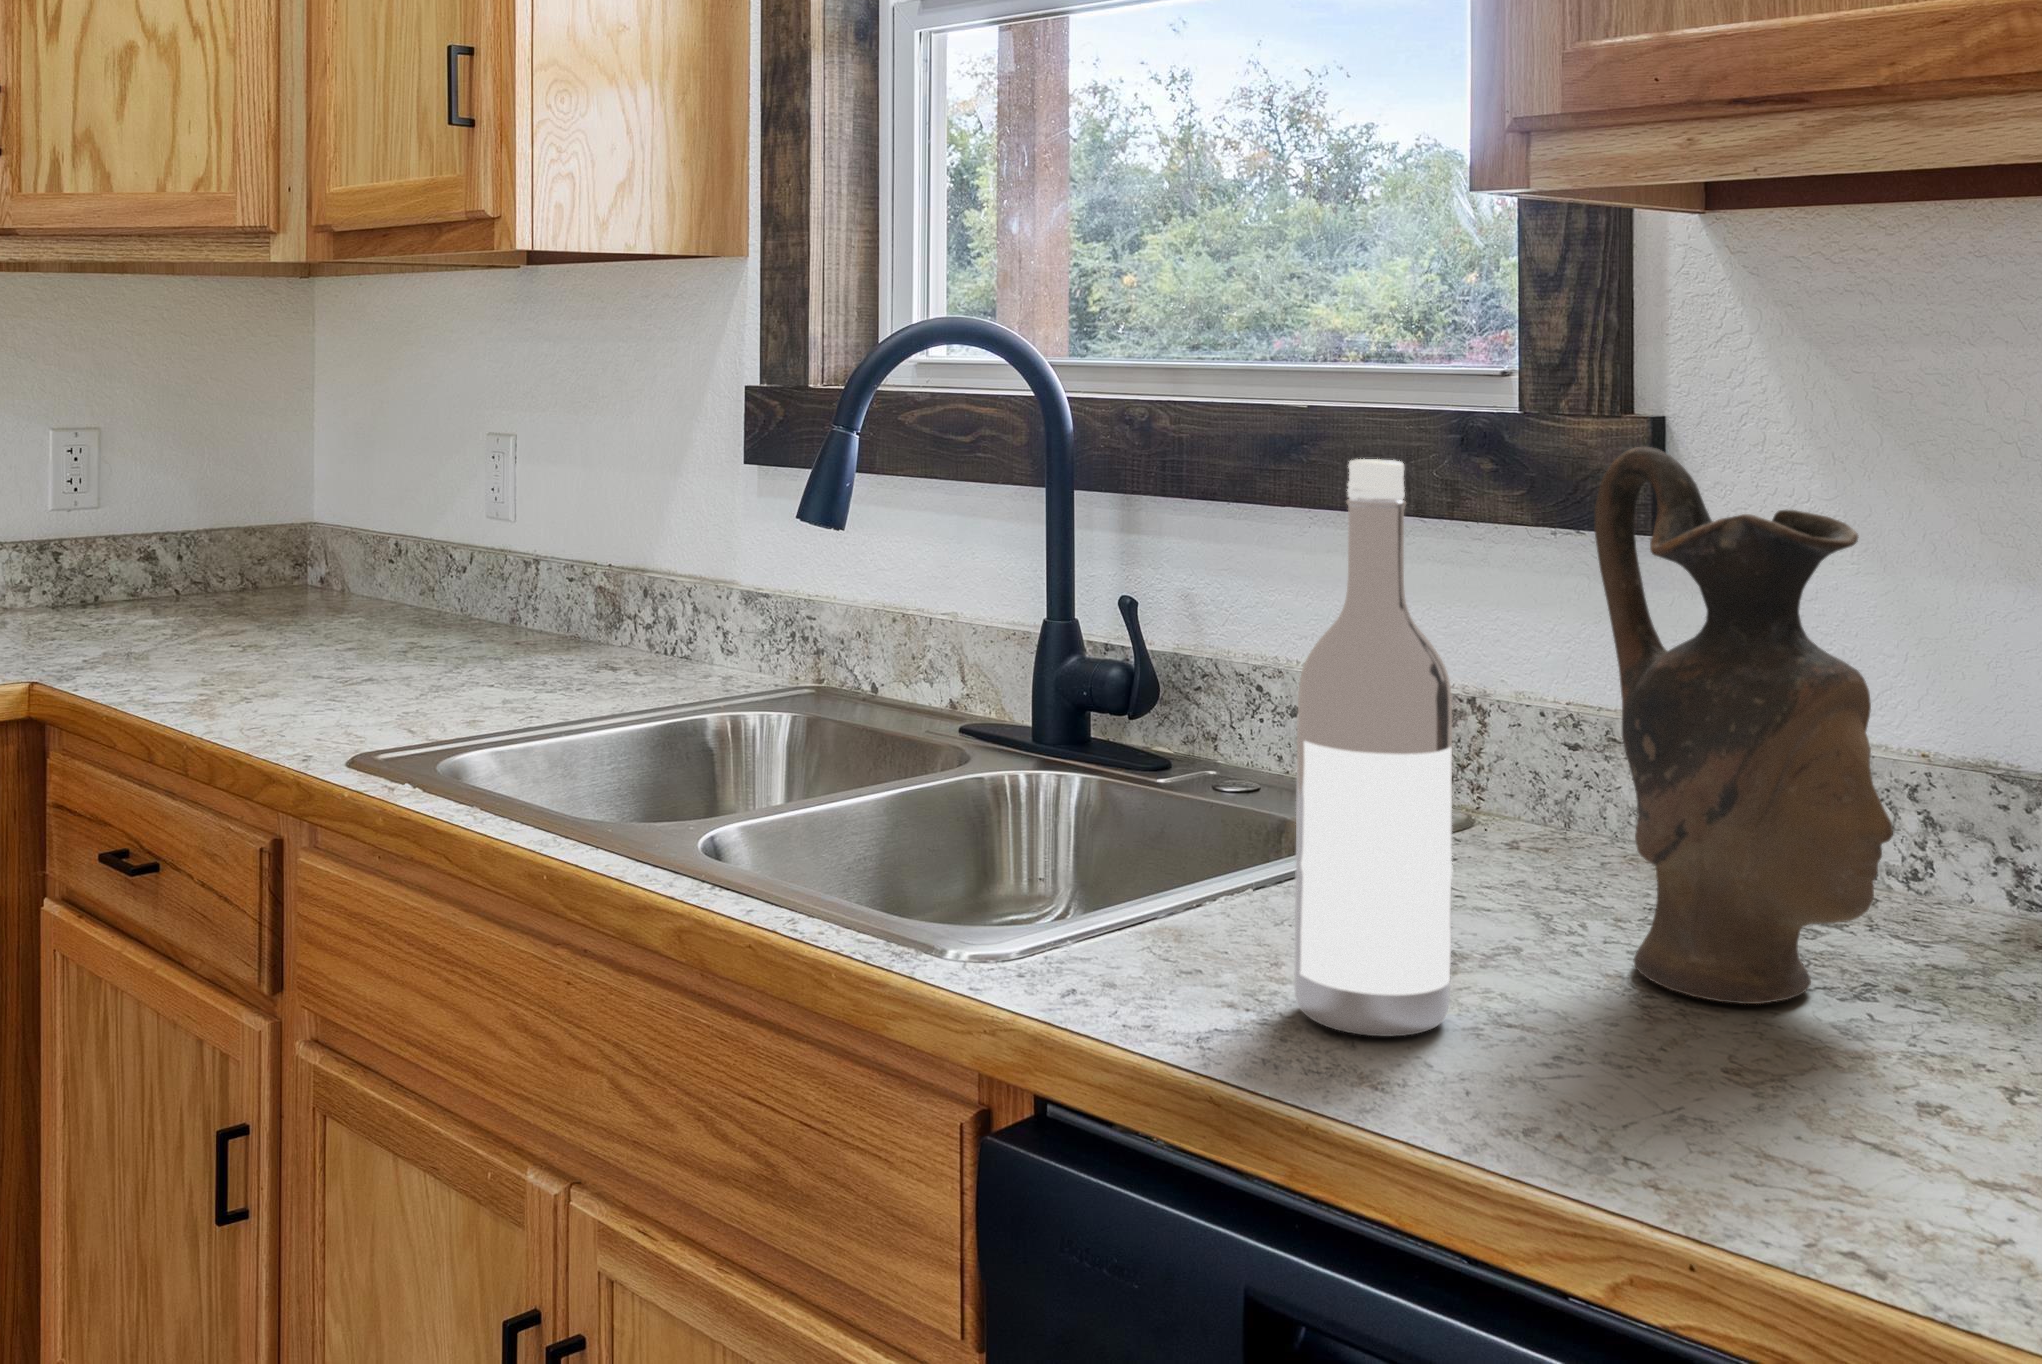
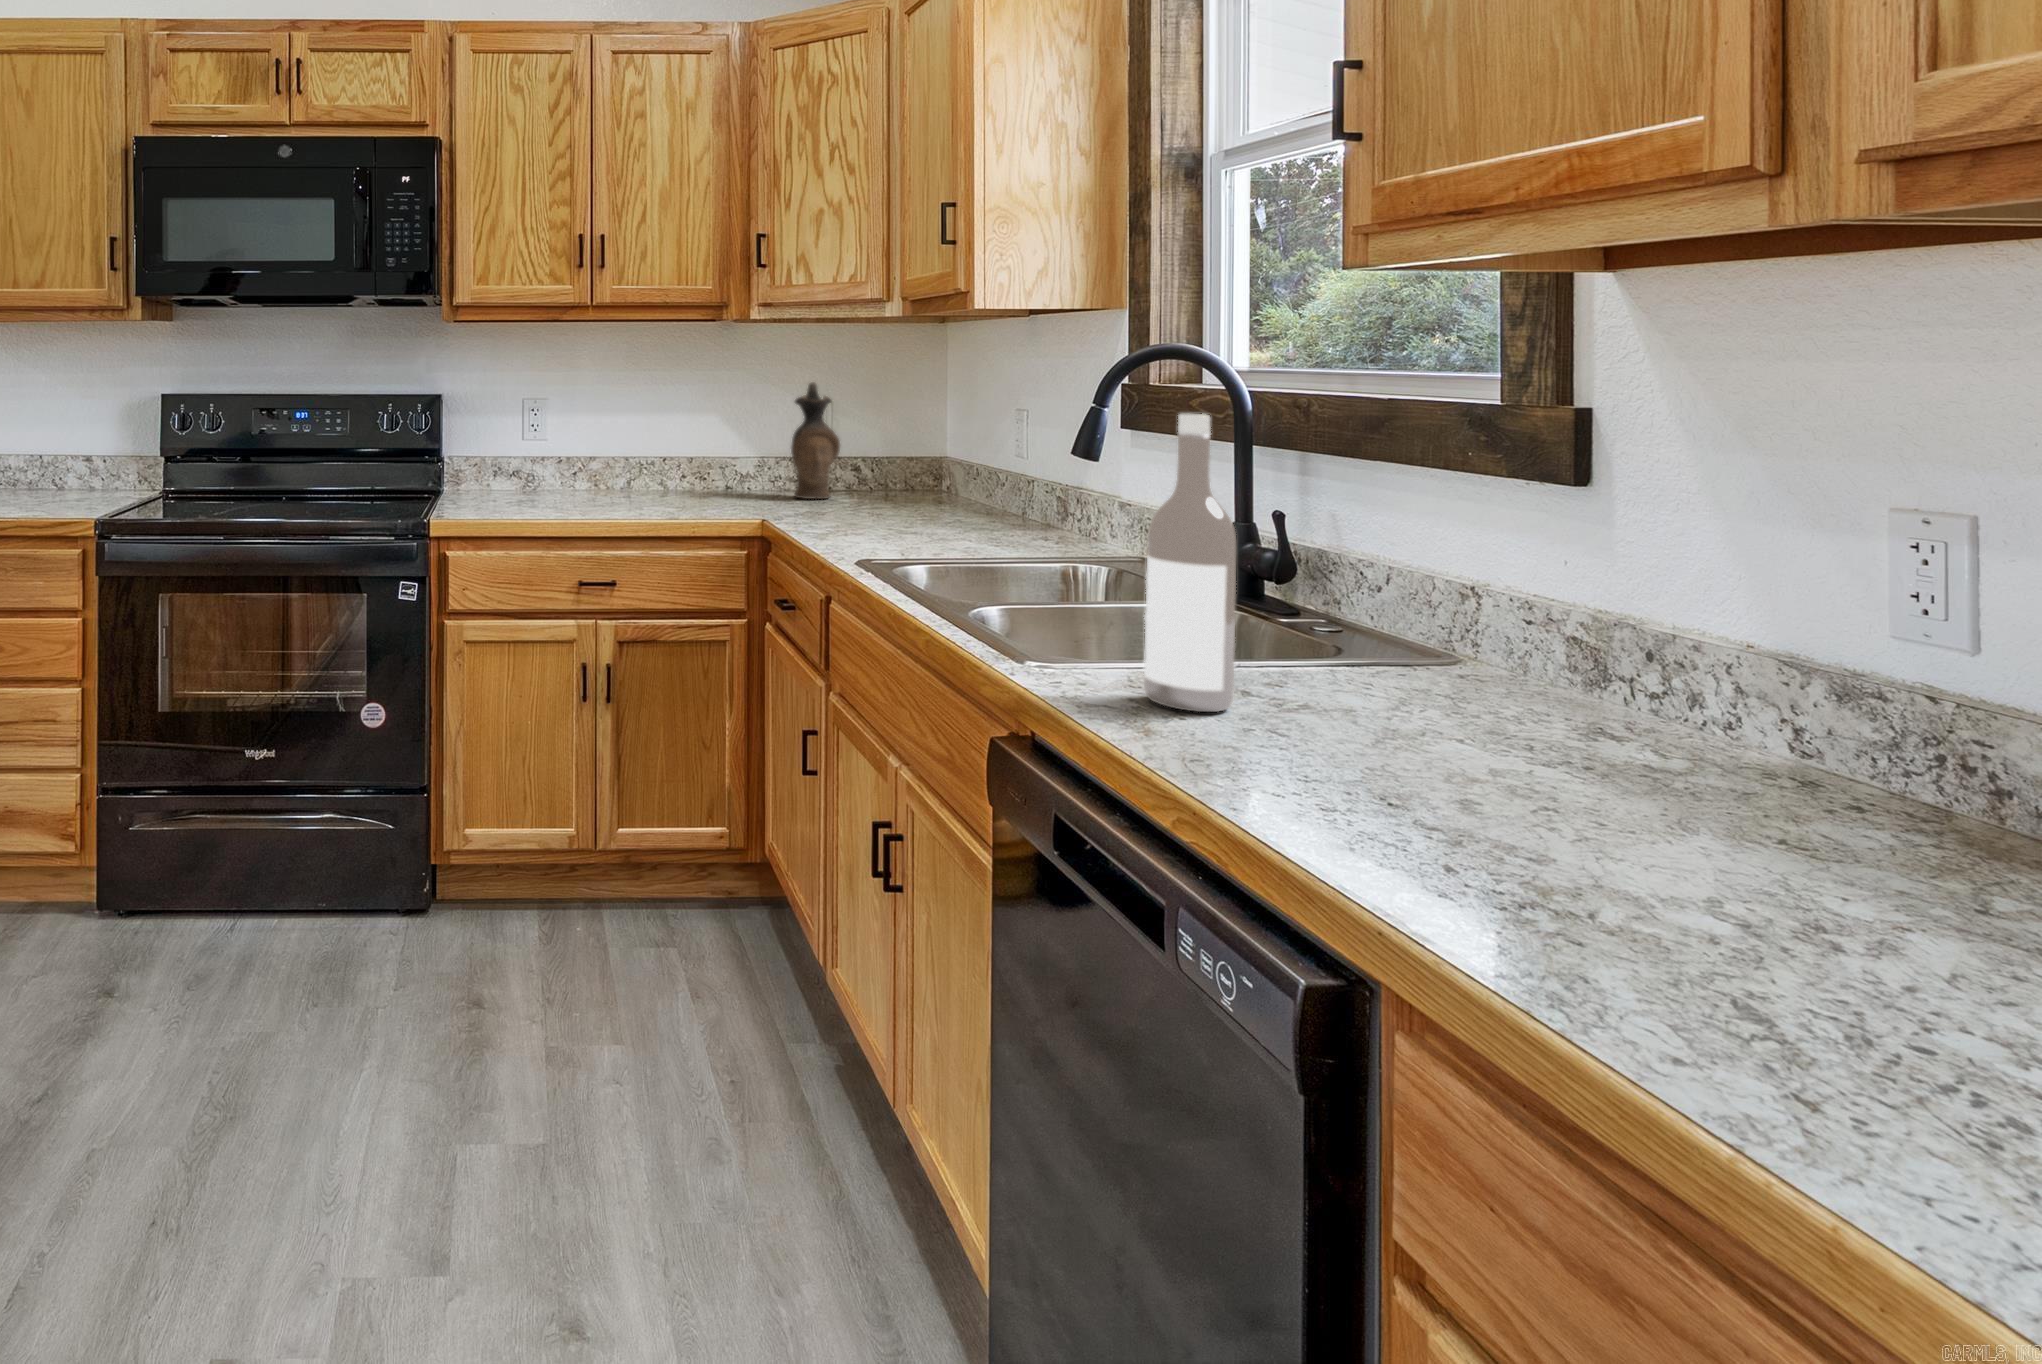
ceramic pitcher: present [1595,447,1893,1004] -> present [791,382,840,499]

